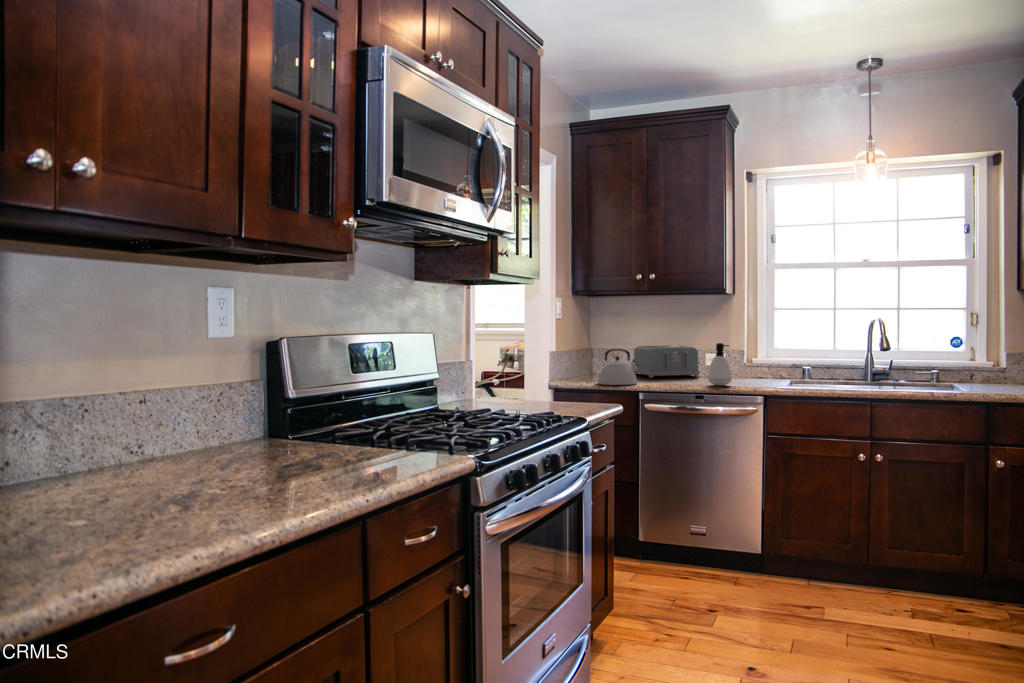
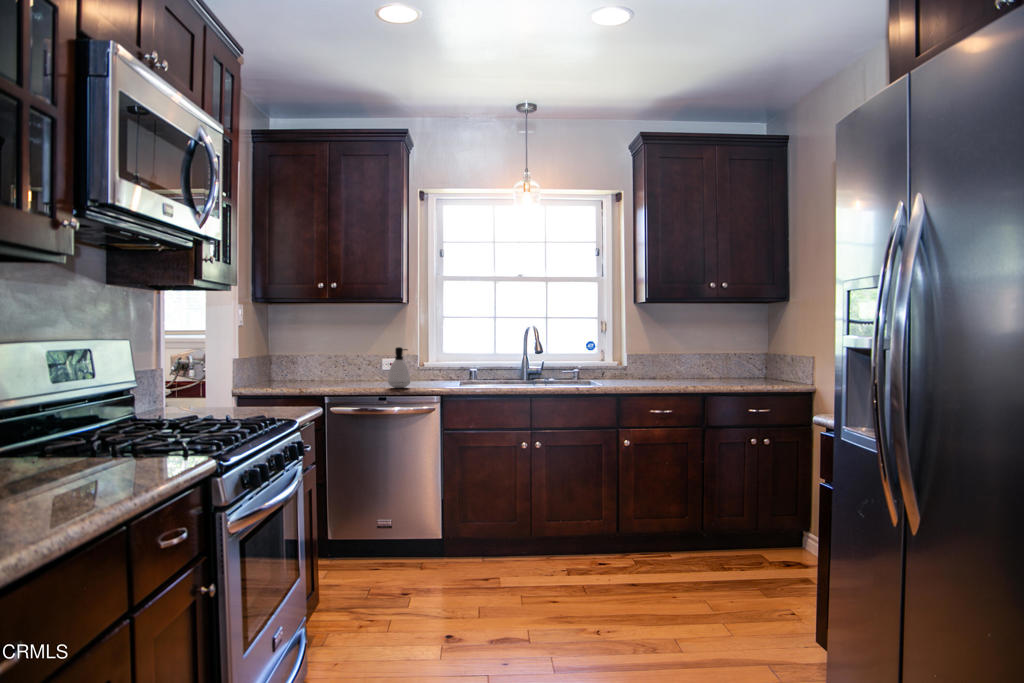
toaster: present [634,345,700,378] -> none [315,351,381,383]
kettle: present [598,349,639,385] -> none [275,354,319,391]

